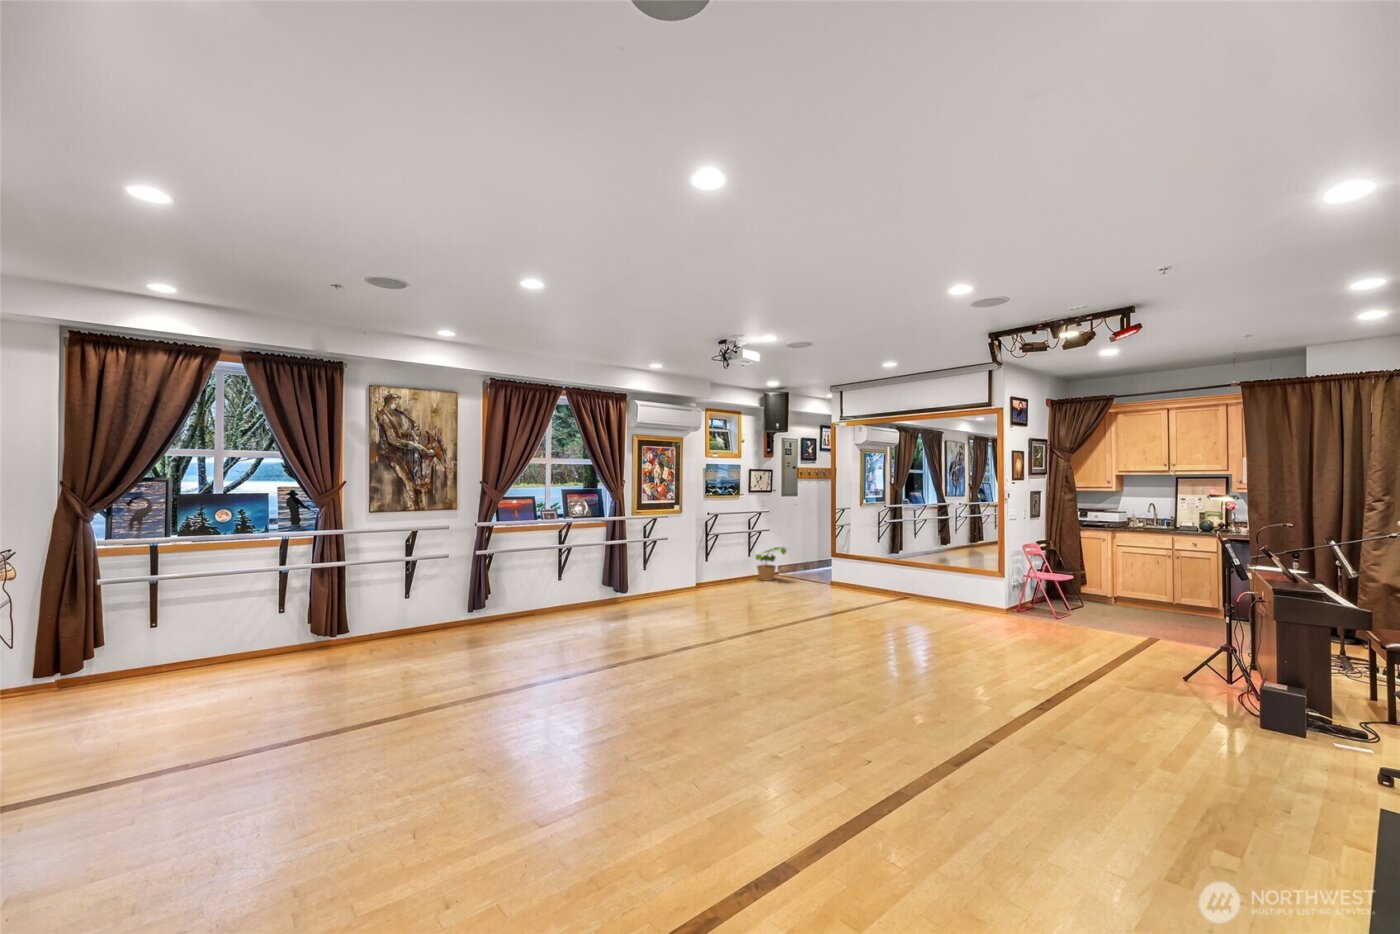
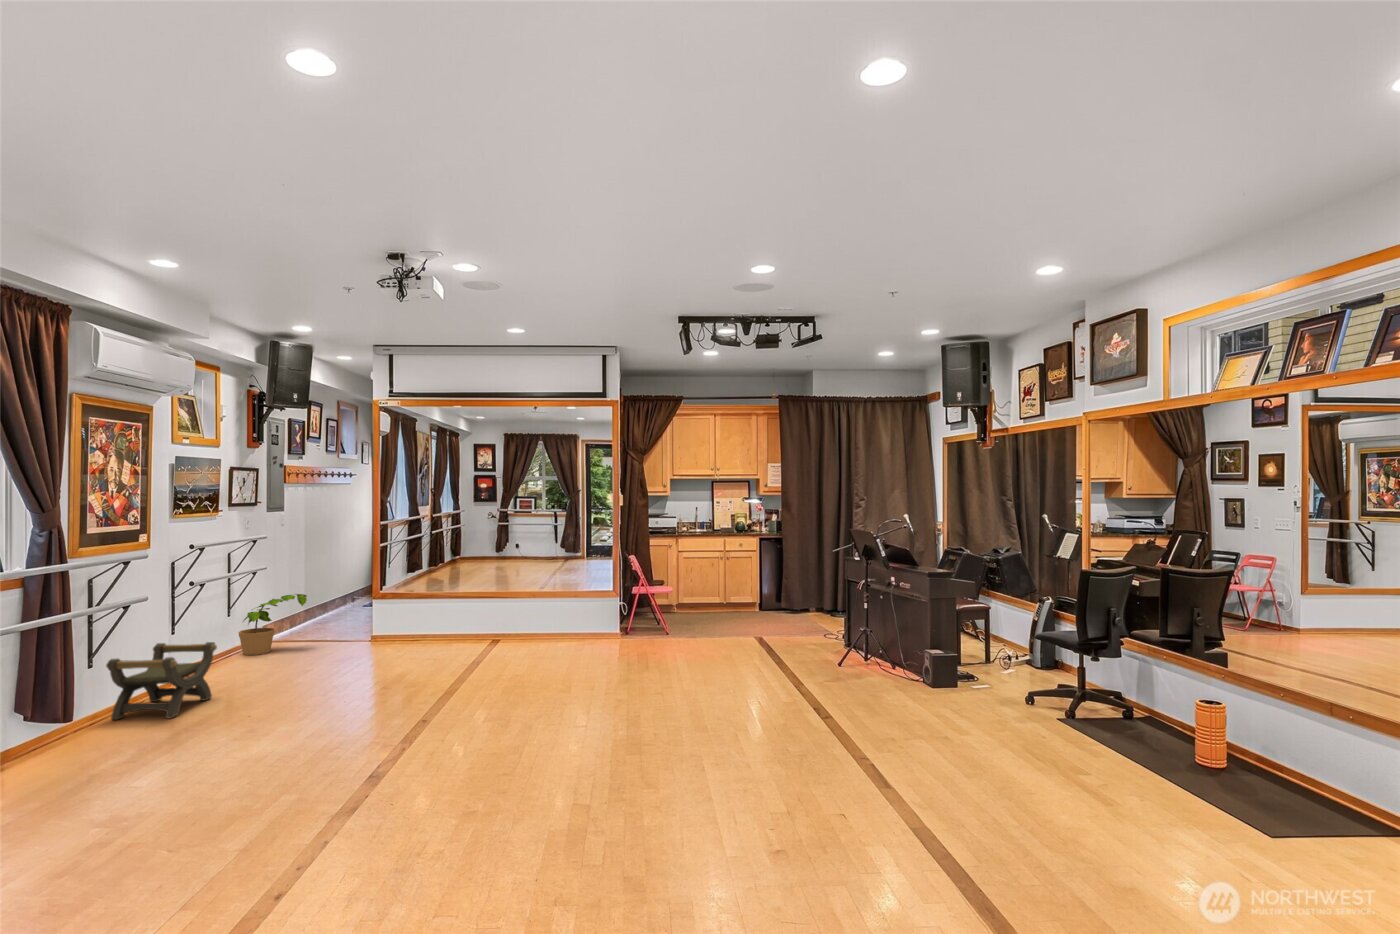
stool: none [650,564,704,604] -> present [106,642,217,720]

